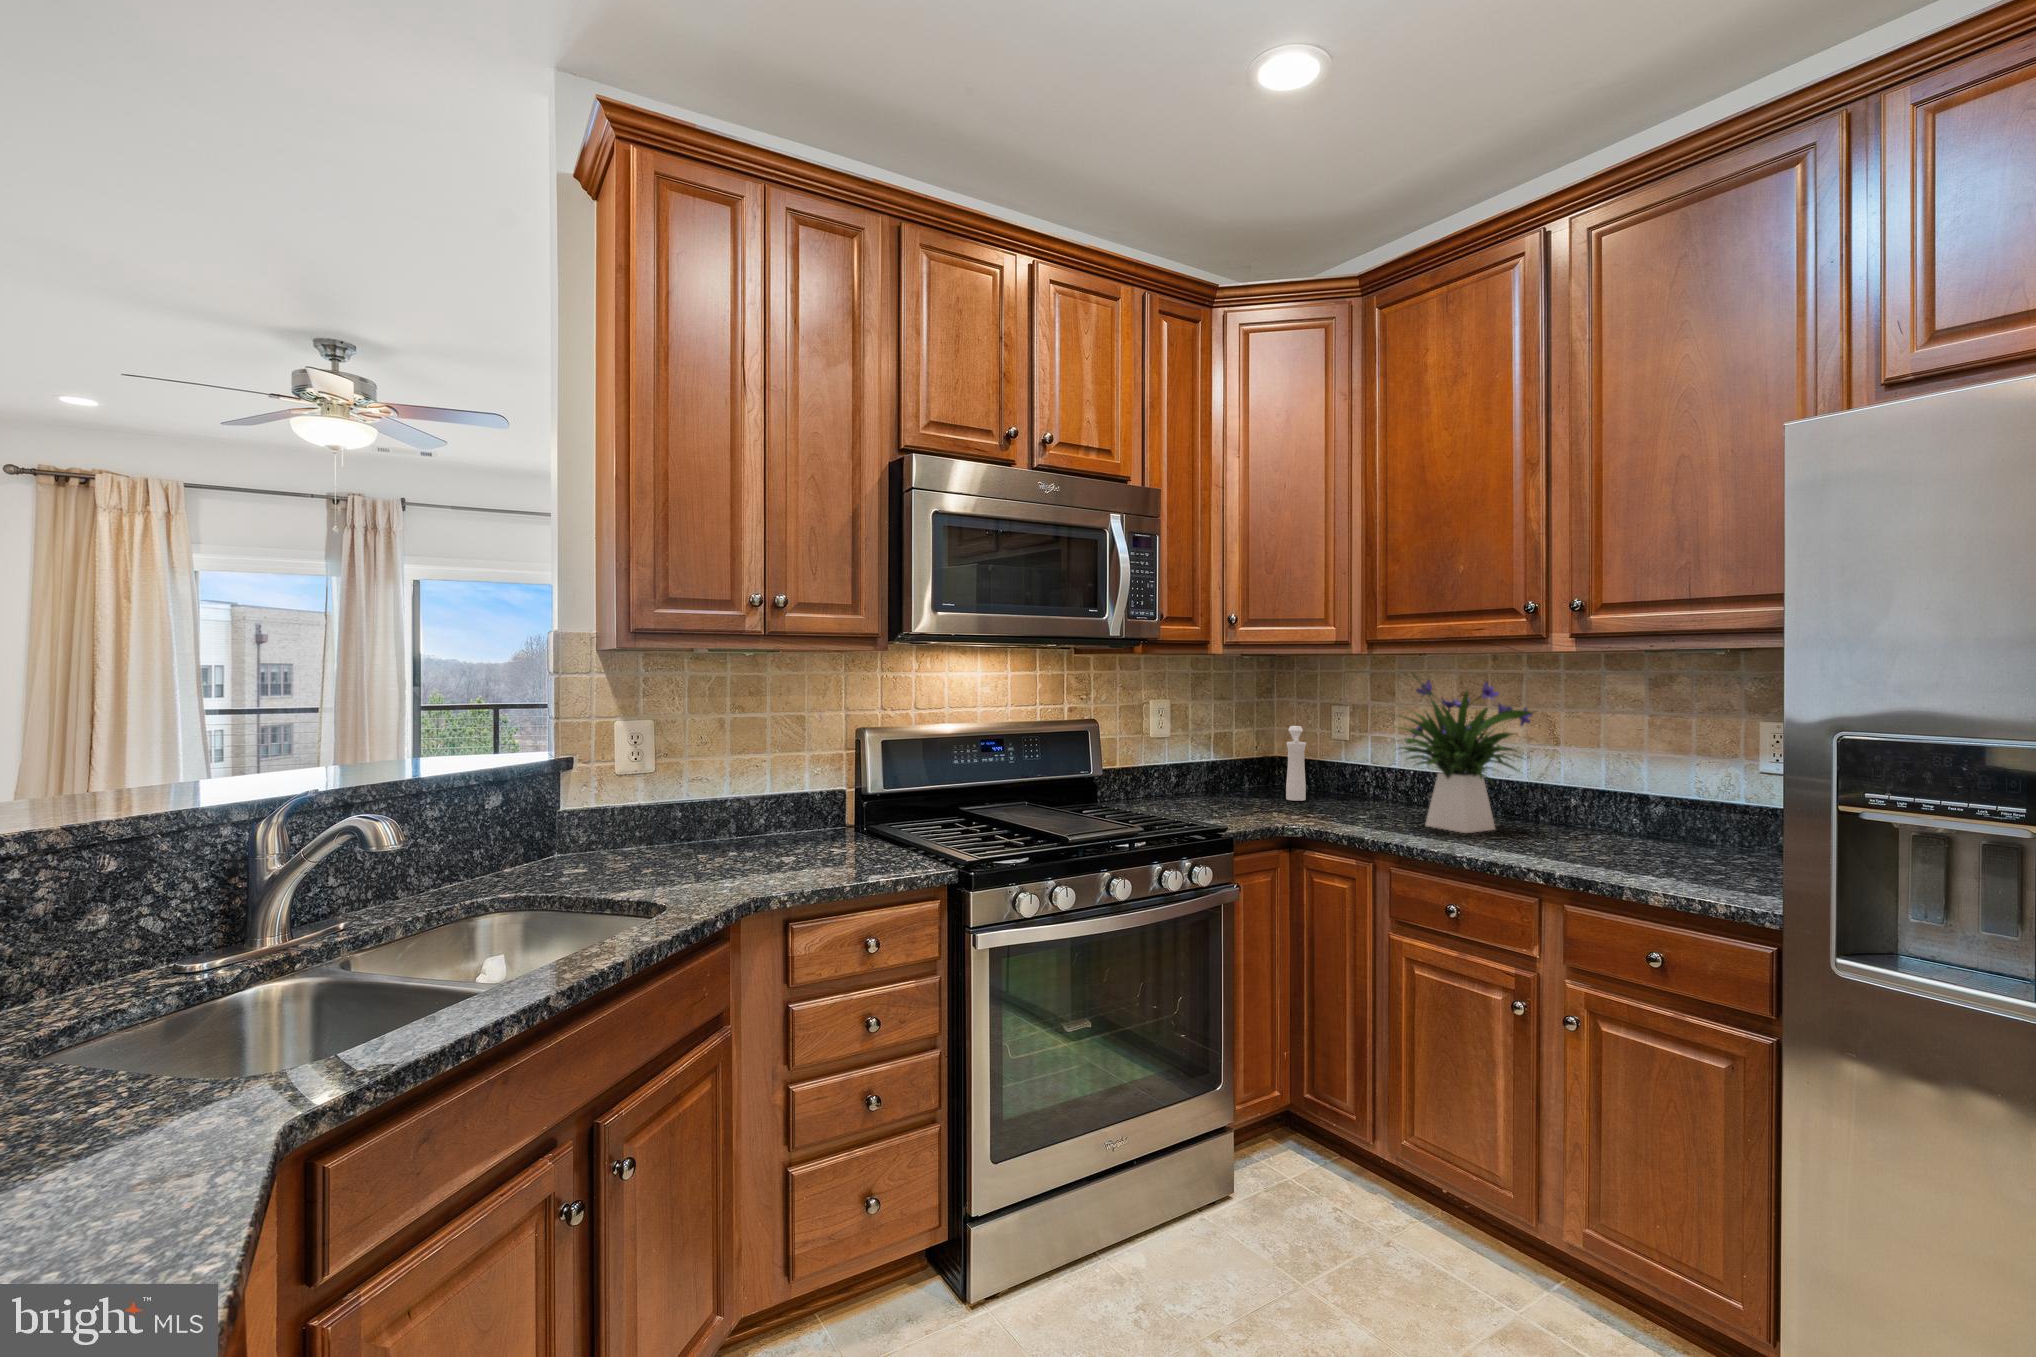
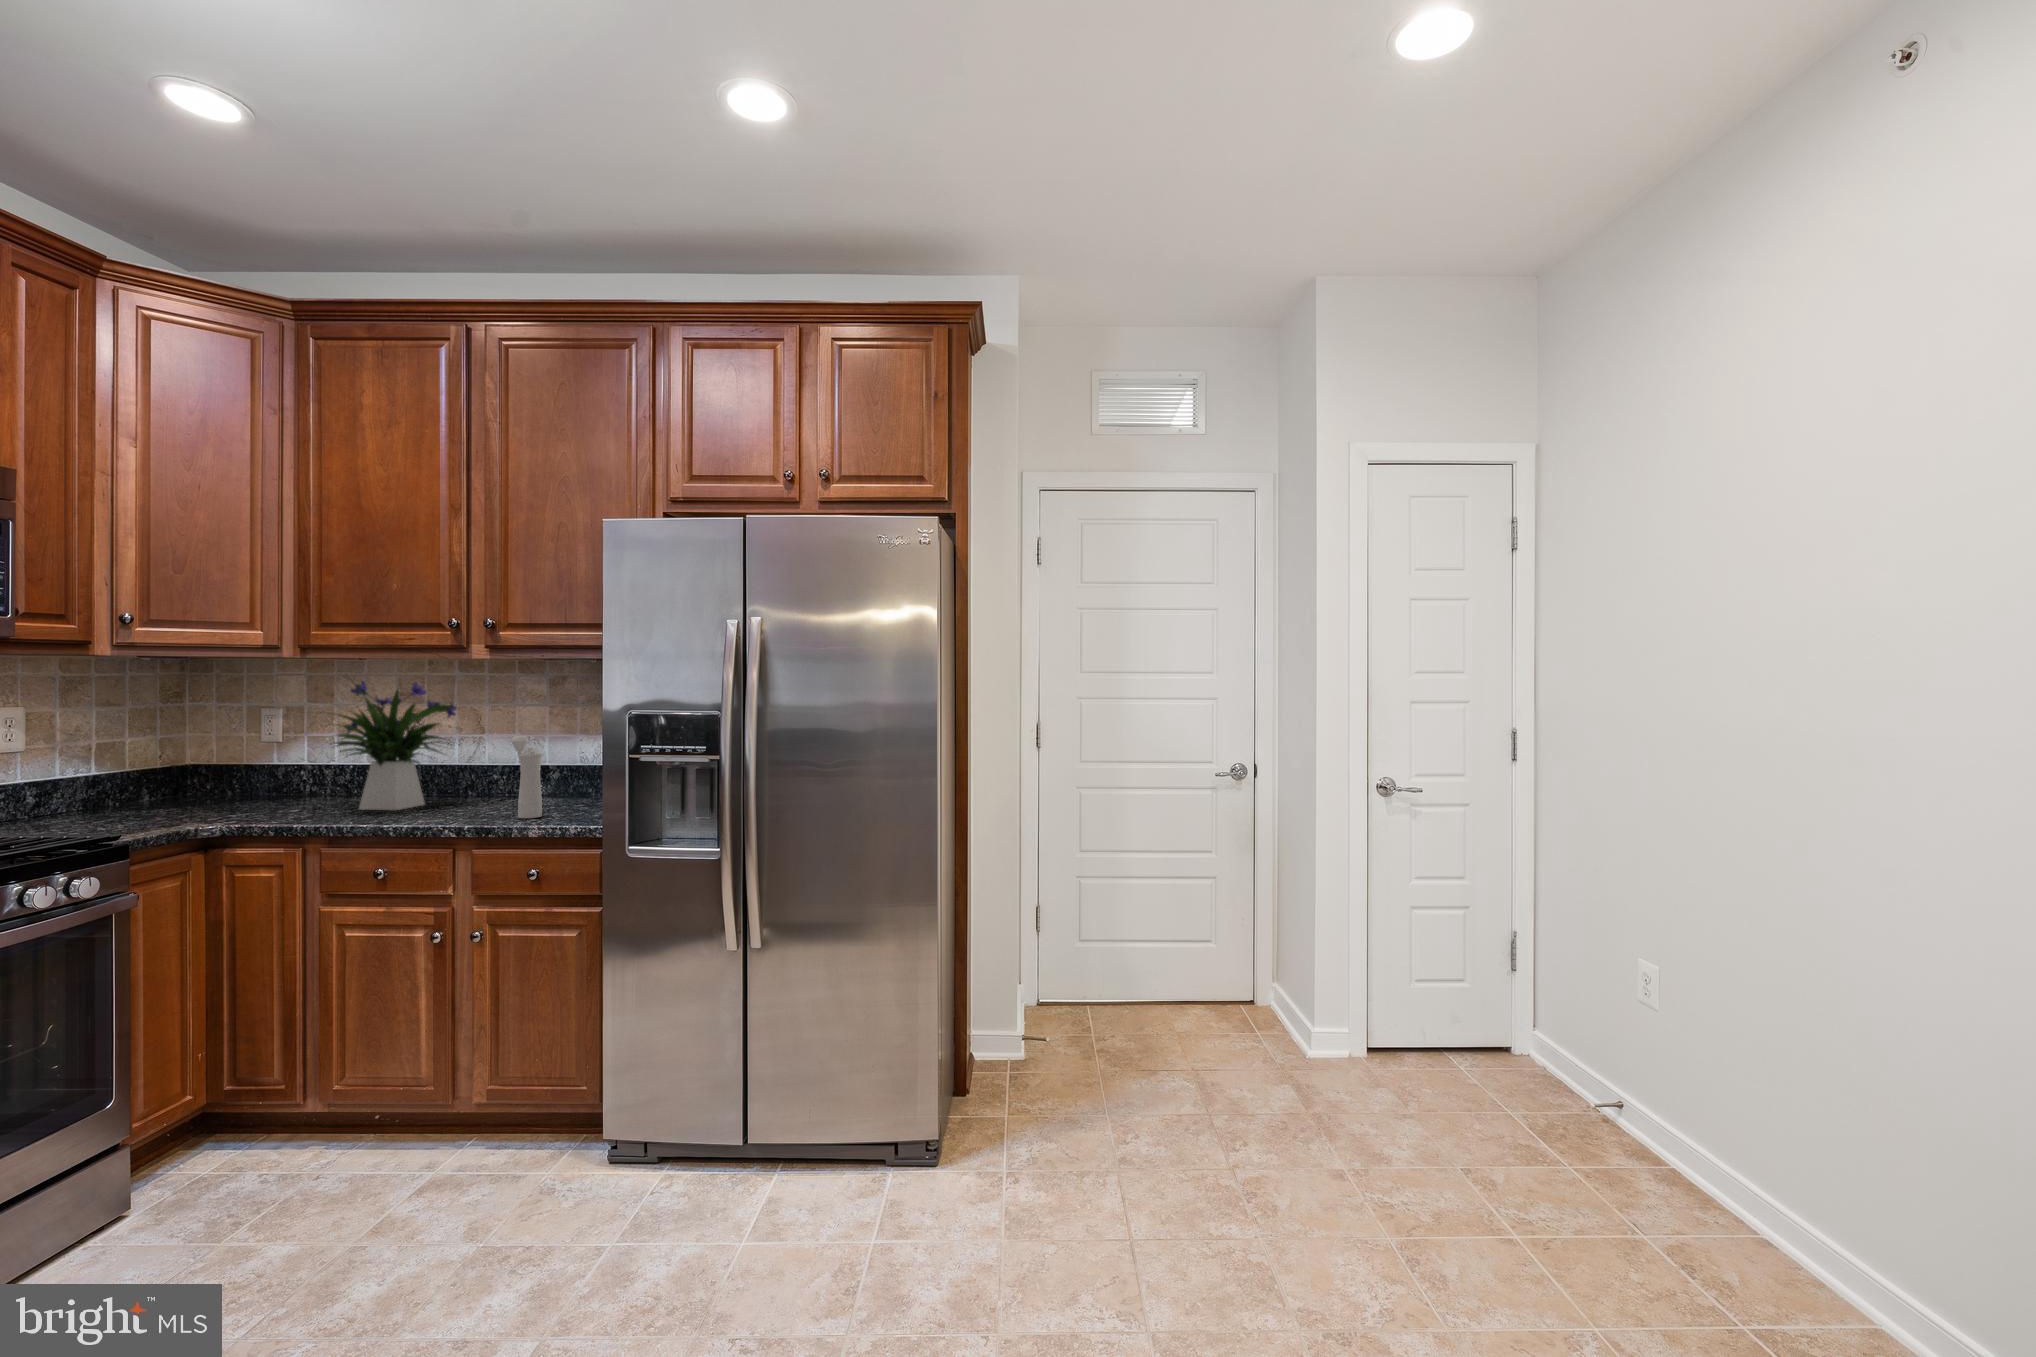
pepper mill: present [1286,726,1306,801] -> present [511,736,542,818]

